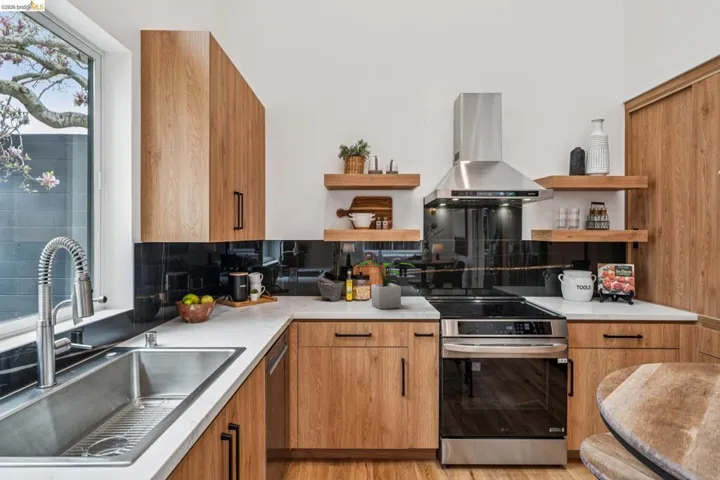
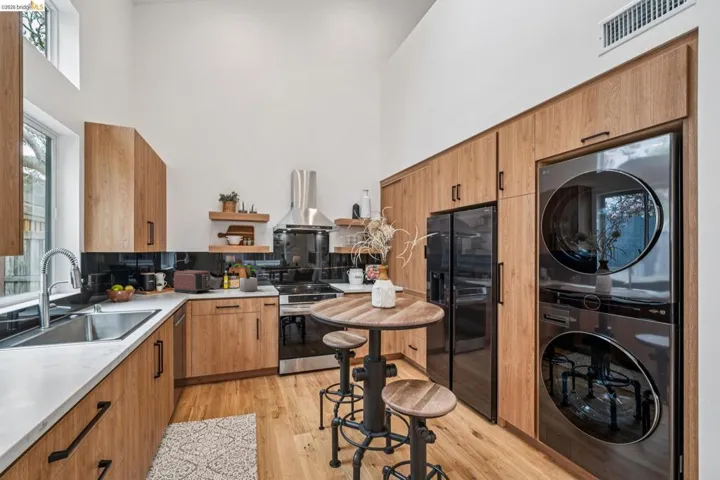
toaster: none [273,269,326,309] -> present [174,270,211,294]

